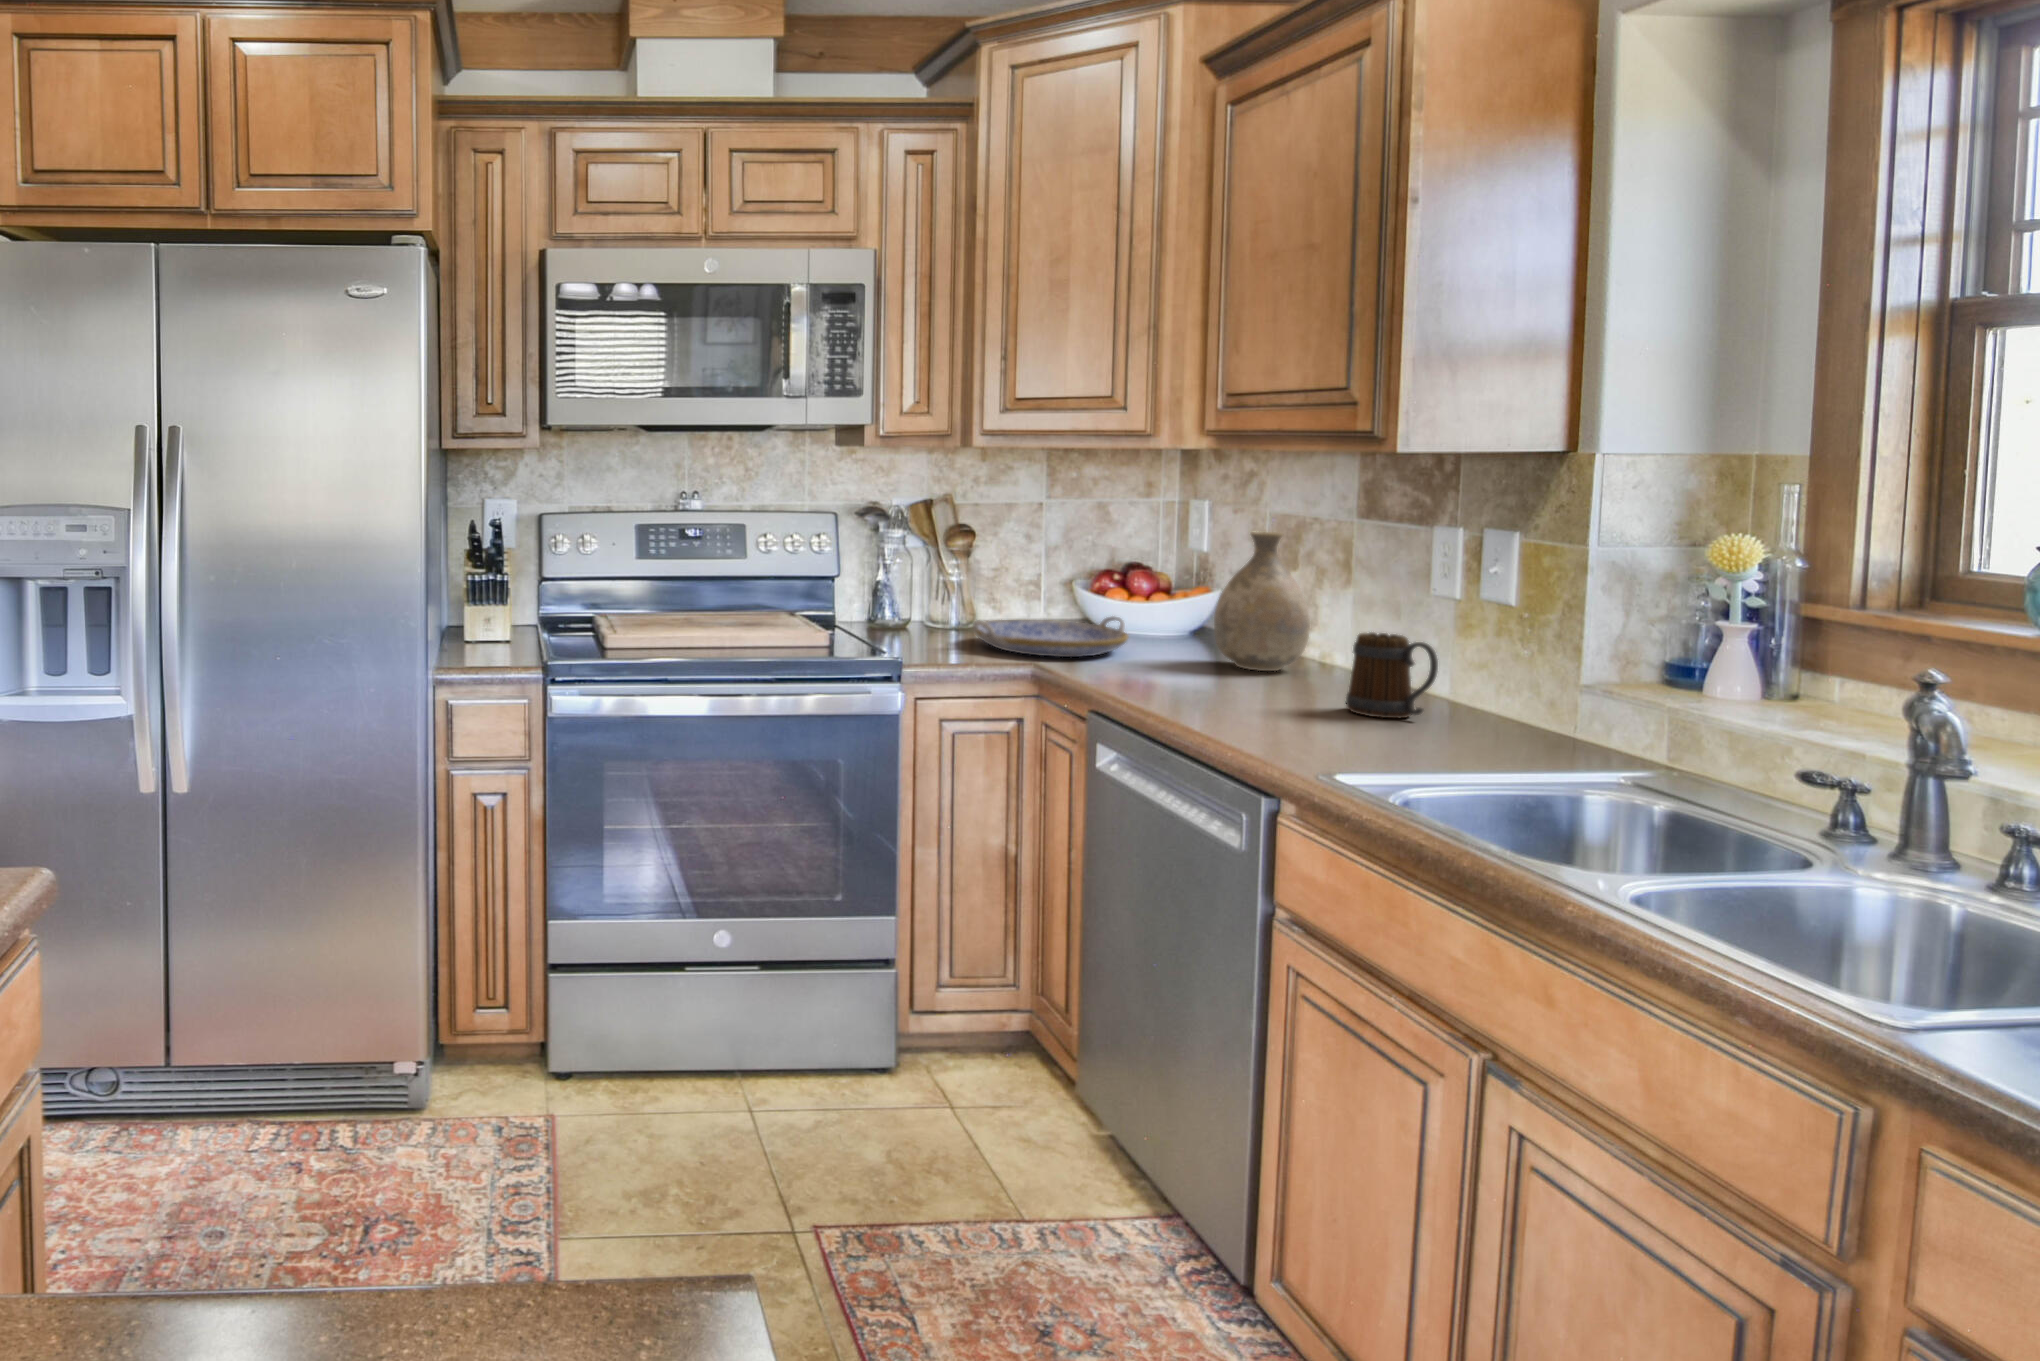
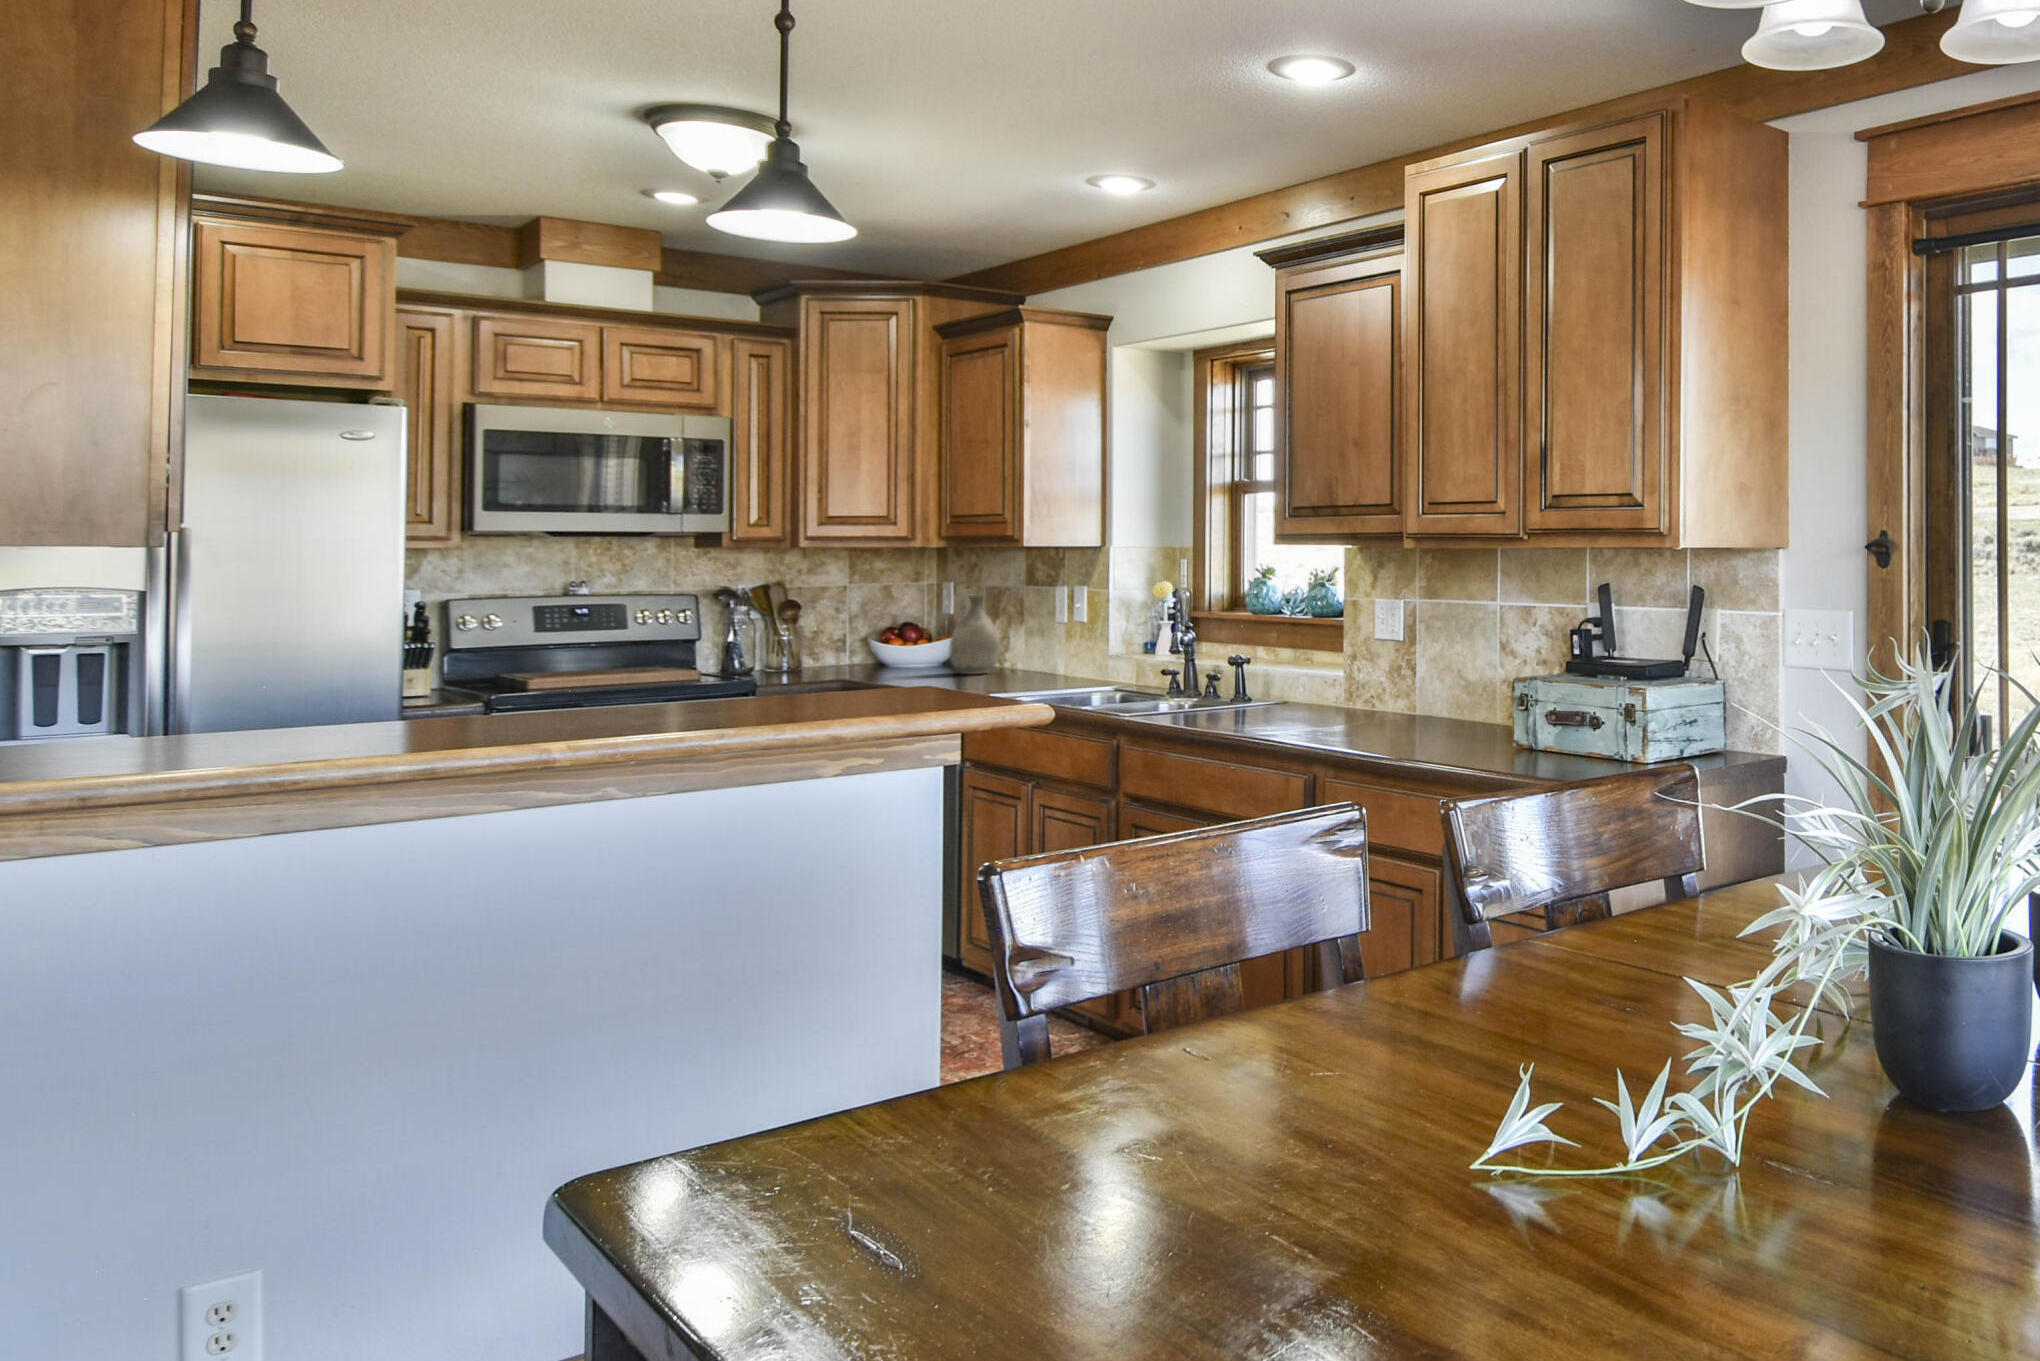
serving tray: present [973,616,1128,657] -> none [802,653,902,678]
mug: present [1346,632,1438,718] -> none [1008,641,1046,683]

